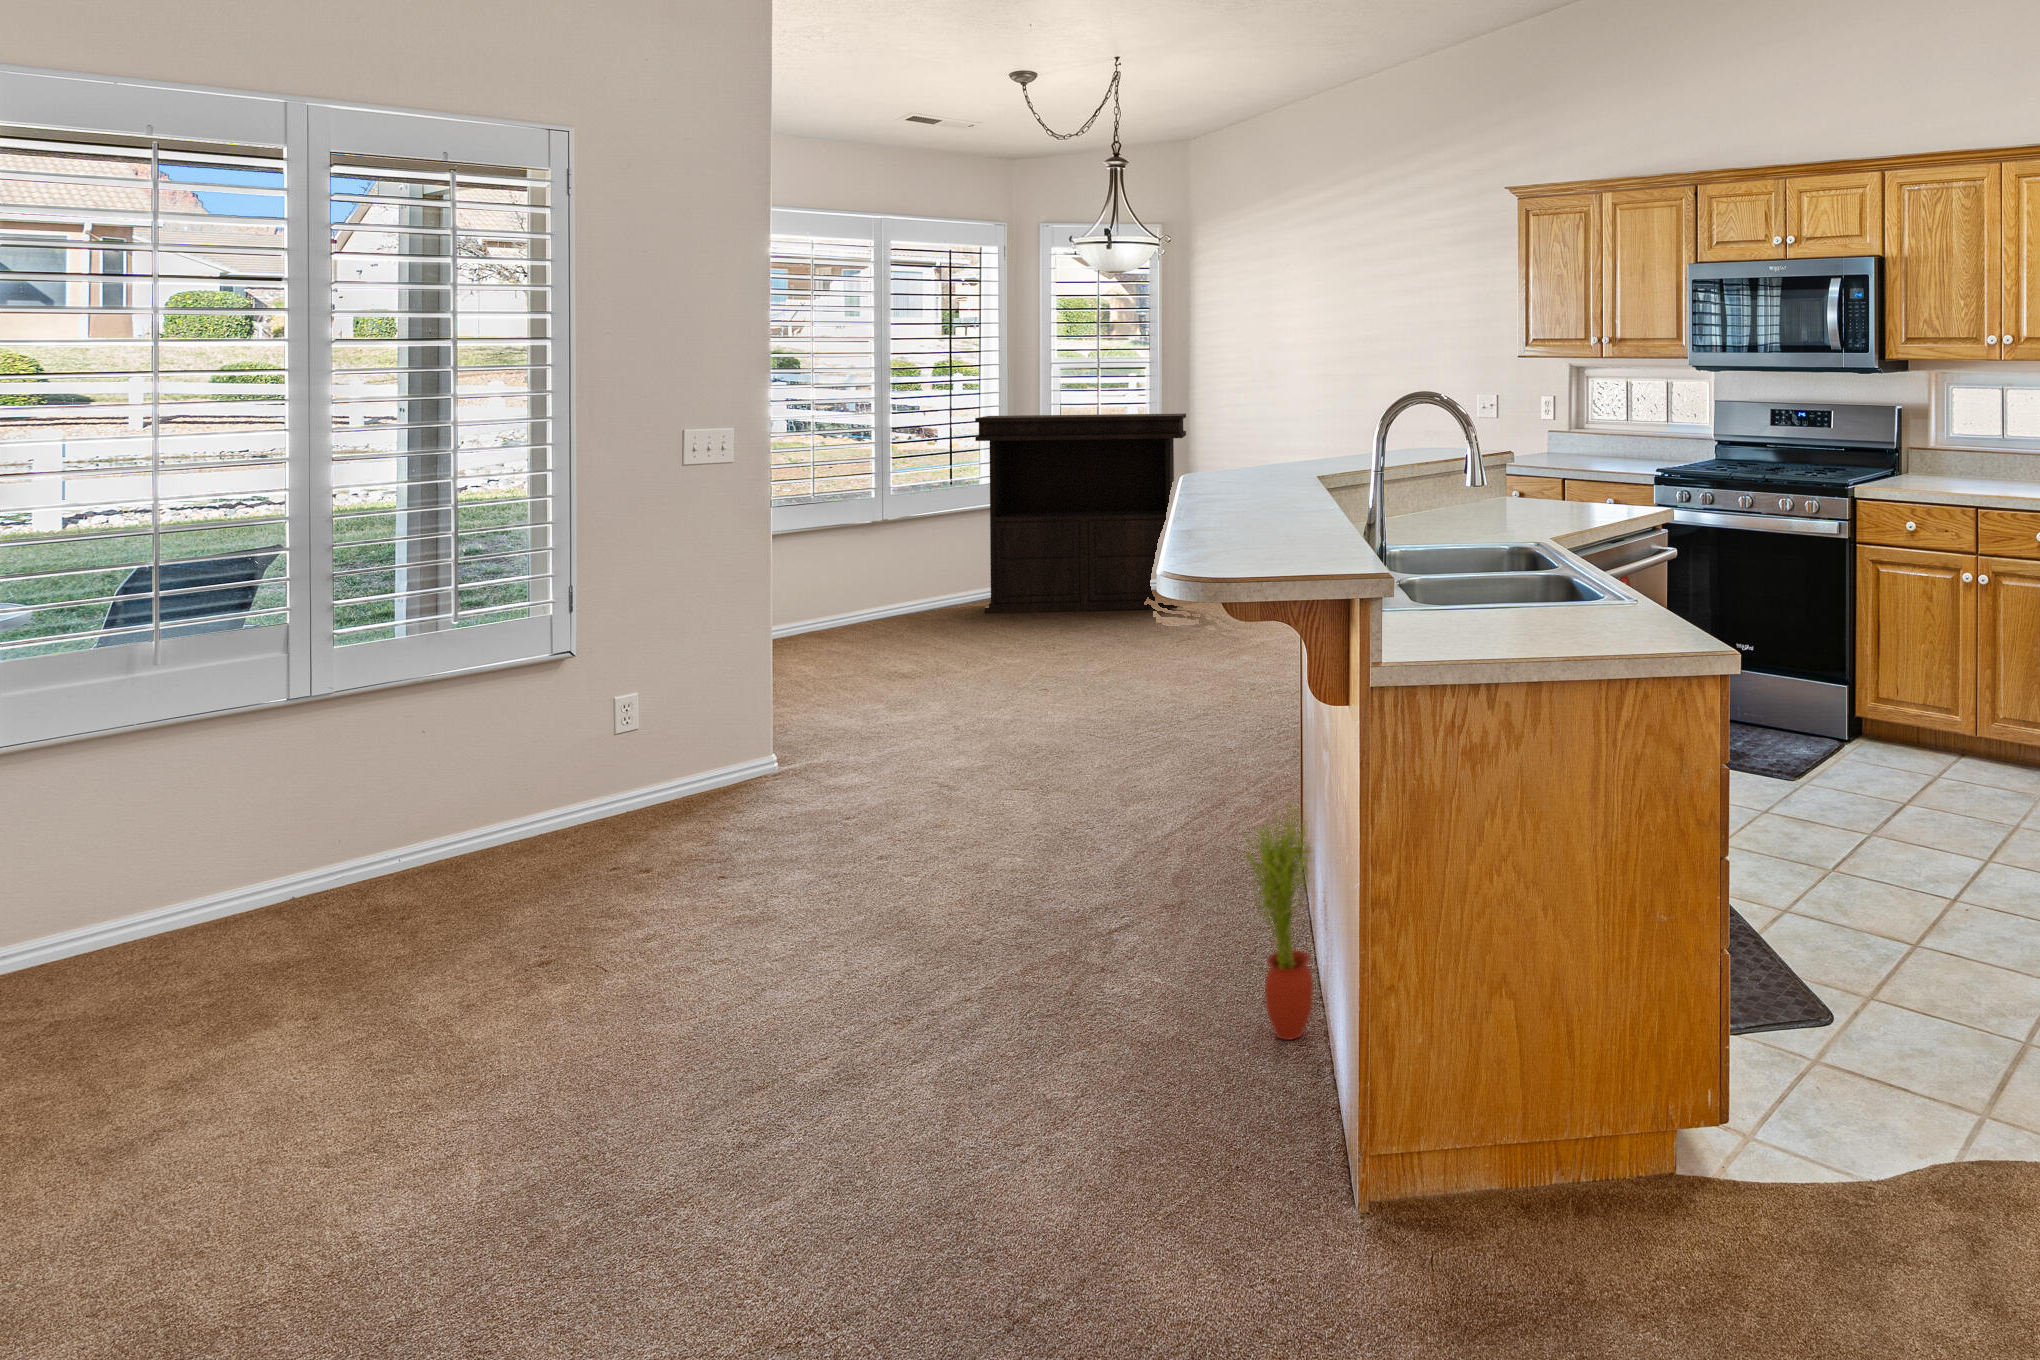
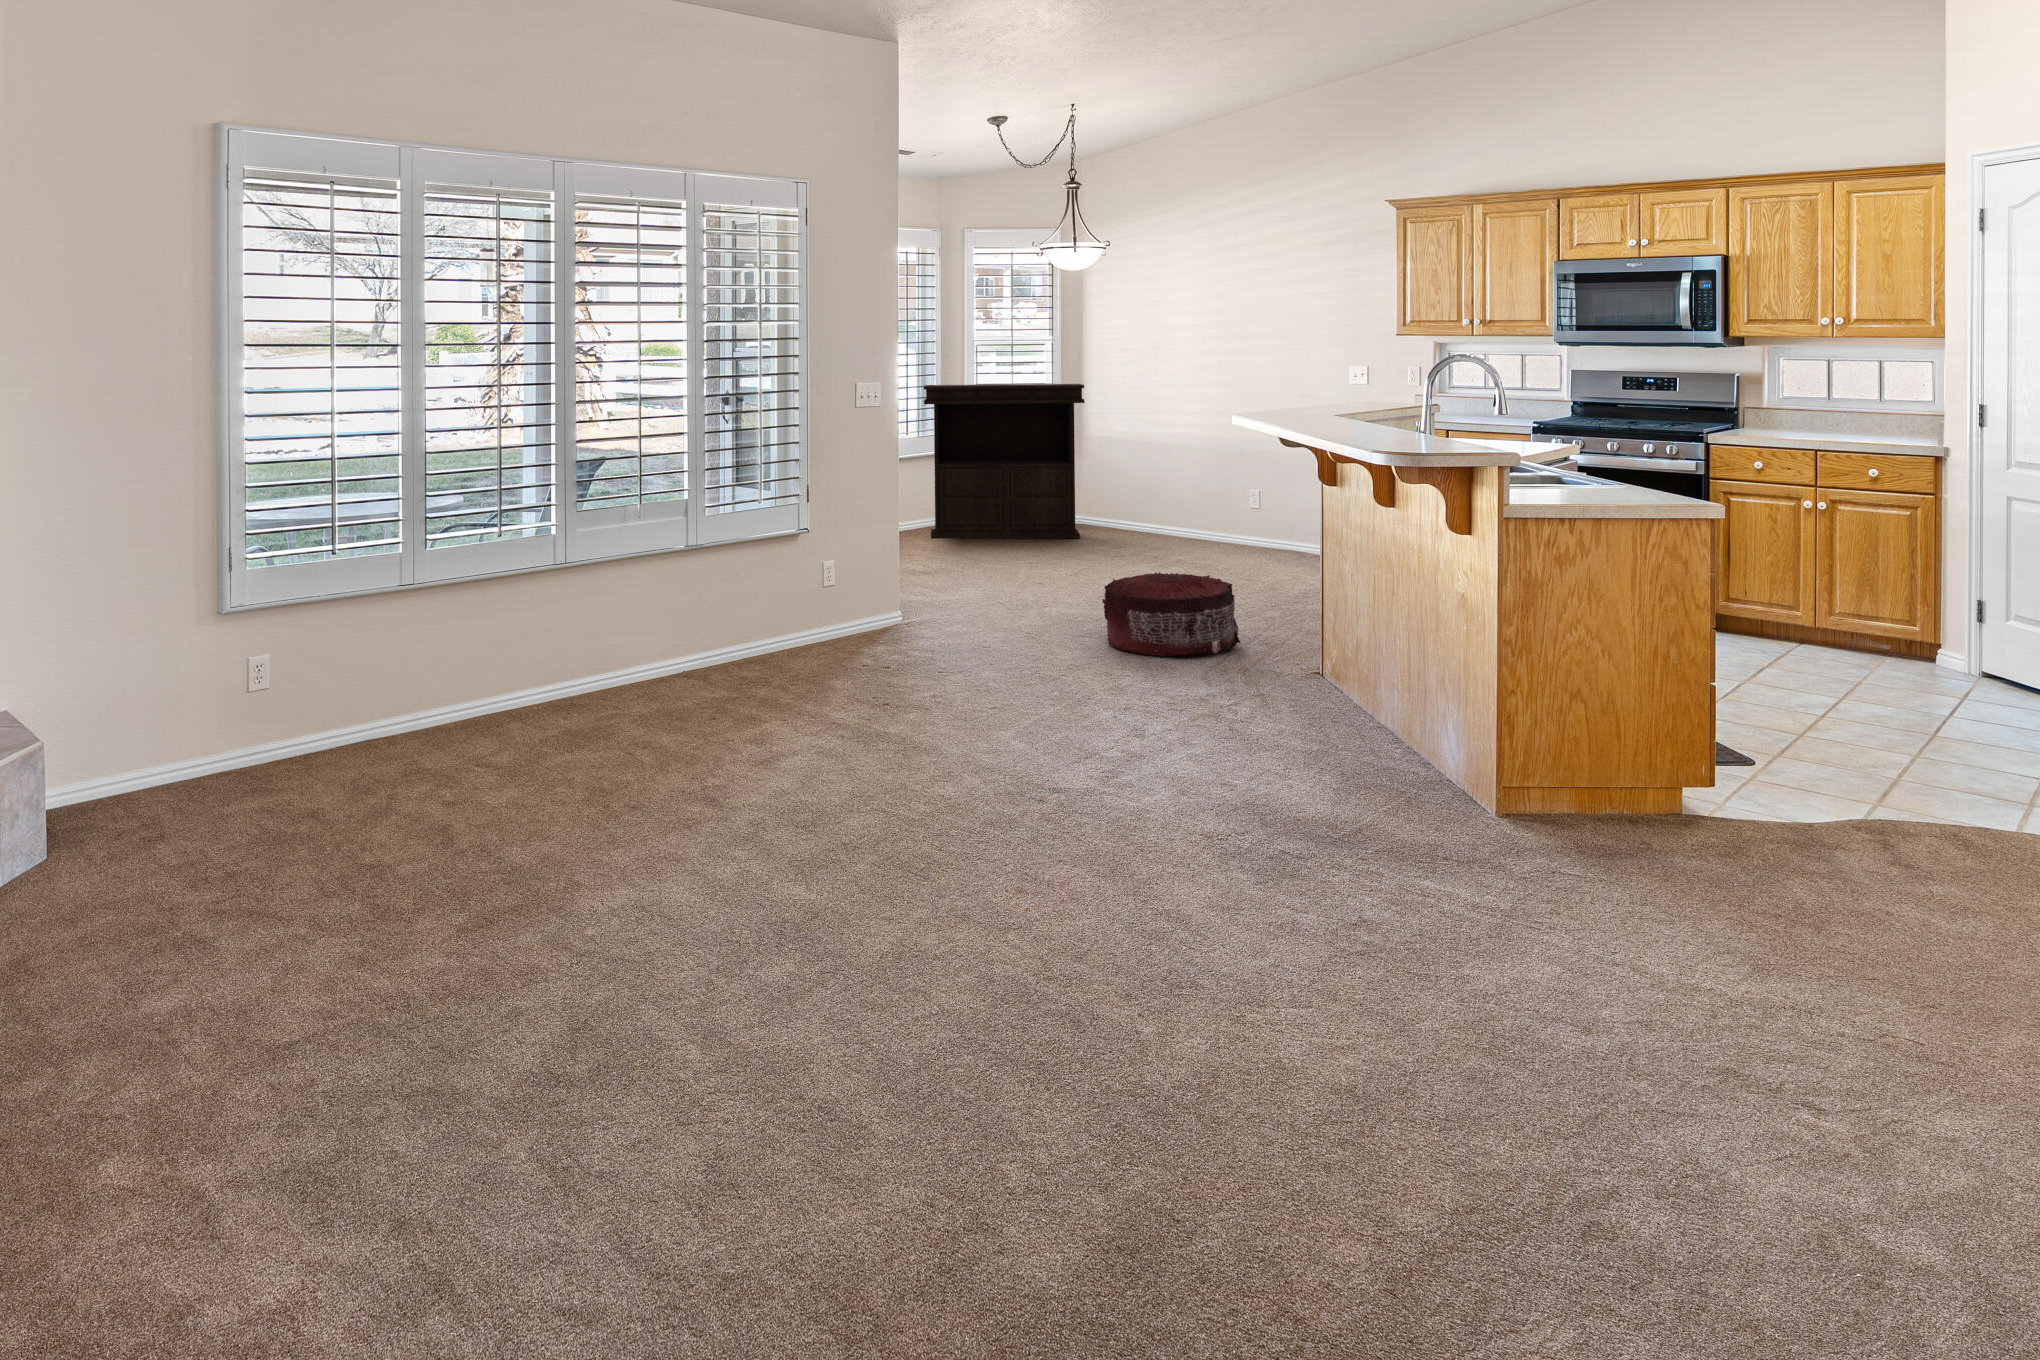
pouf: none [1037,688,1228,824] -> present [1102,572,1240,656]
potted plant: present [1244,803,1313,1040] -> none [1355,611,1405,752]

